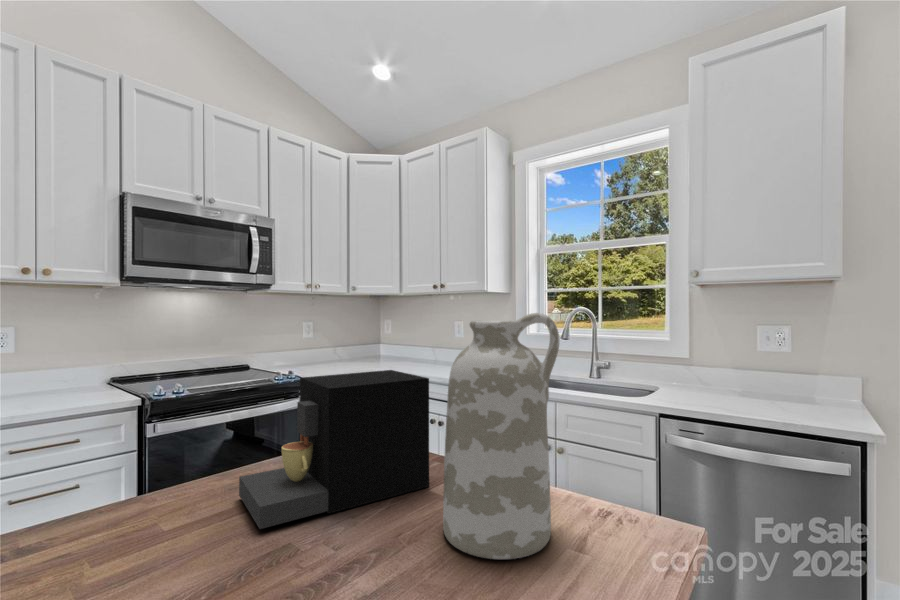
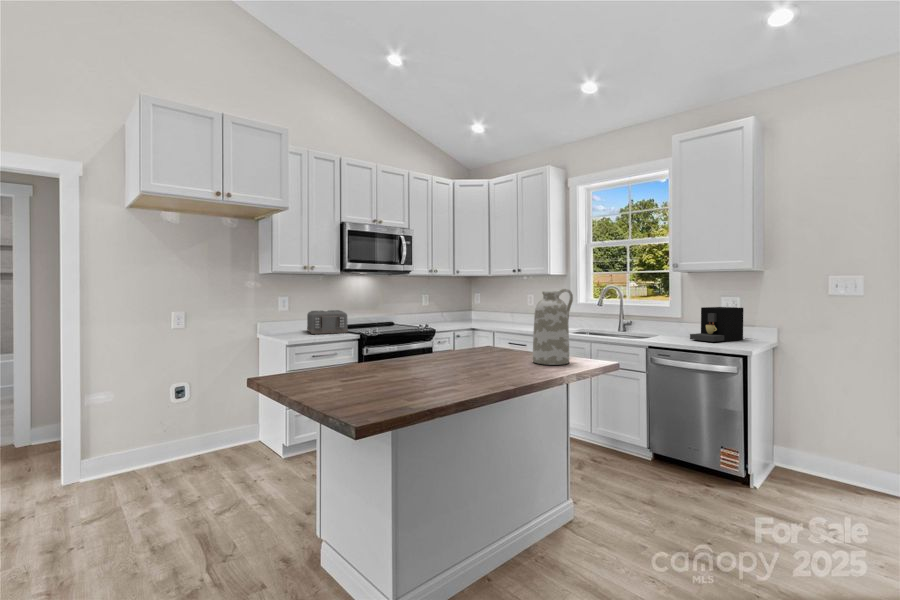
toaster: none [41,350,134,399] -> present [307,310,348,334]
coffee maker: present [239,370,429,529] -> present [690,307,743,342]

